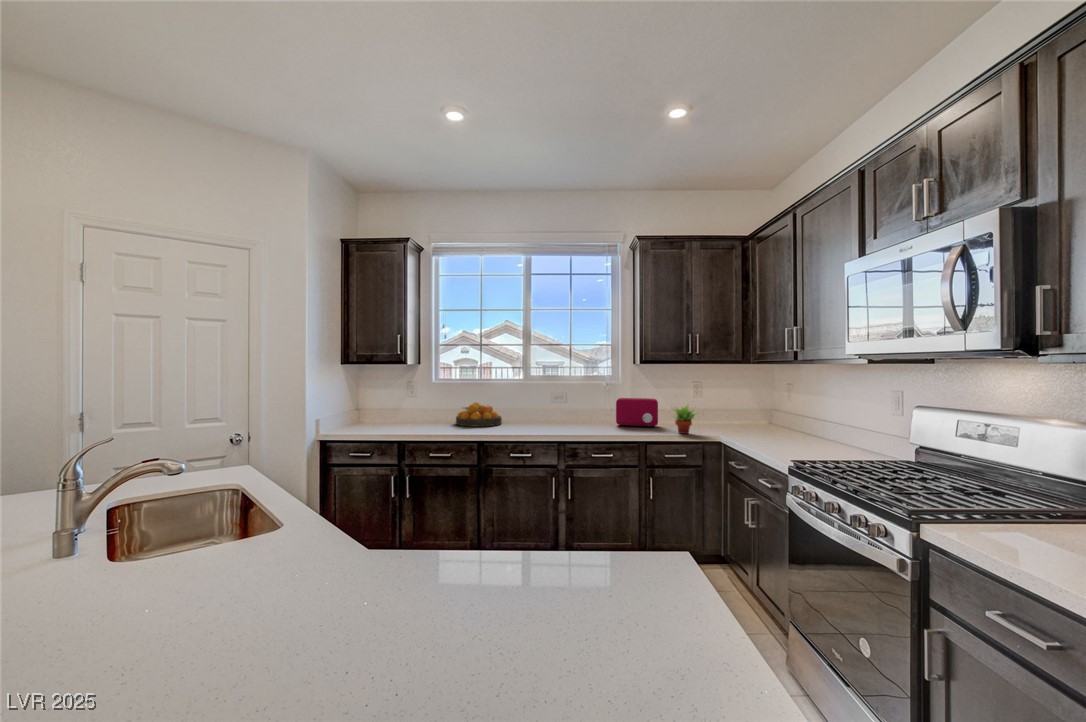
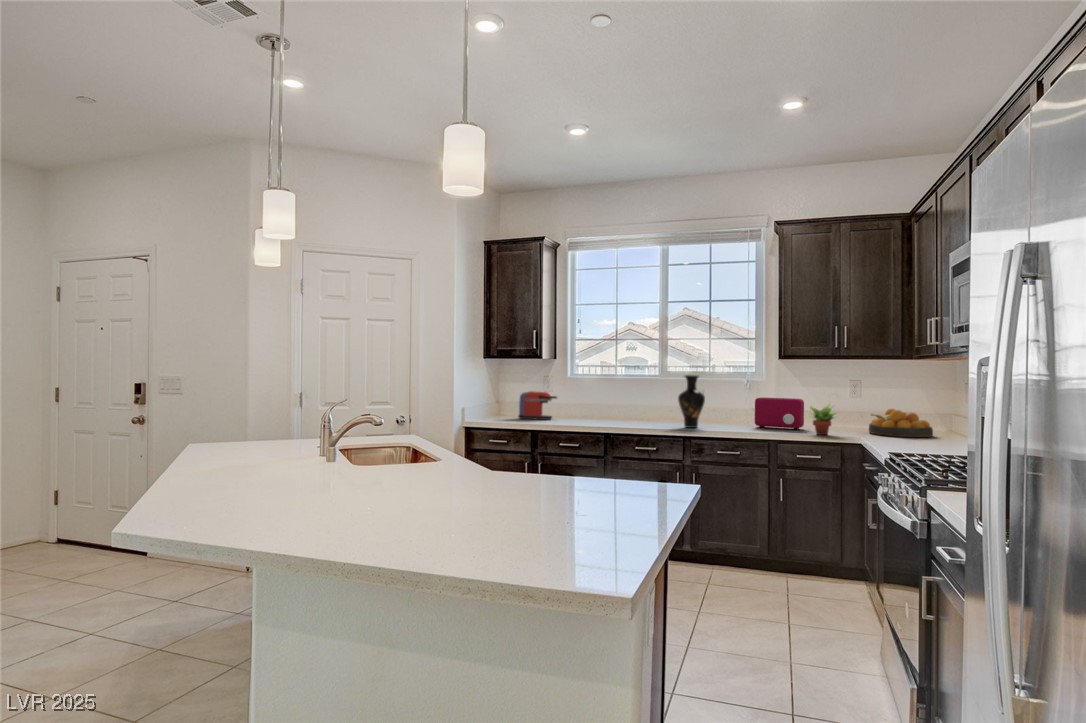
vase: none [550,379,576,431] -> present [678,375,705,428]
coffee maker: none [382,398,425,427] -> present [518,391,557,420]
fruit bowl: present [456,402,502,427] -> present [869,409,933,437]

